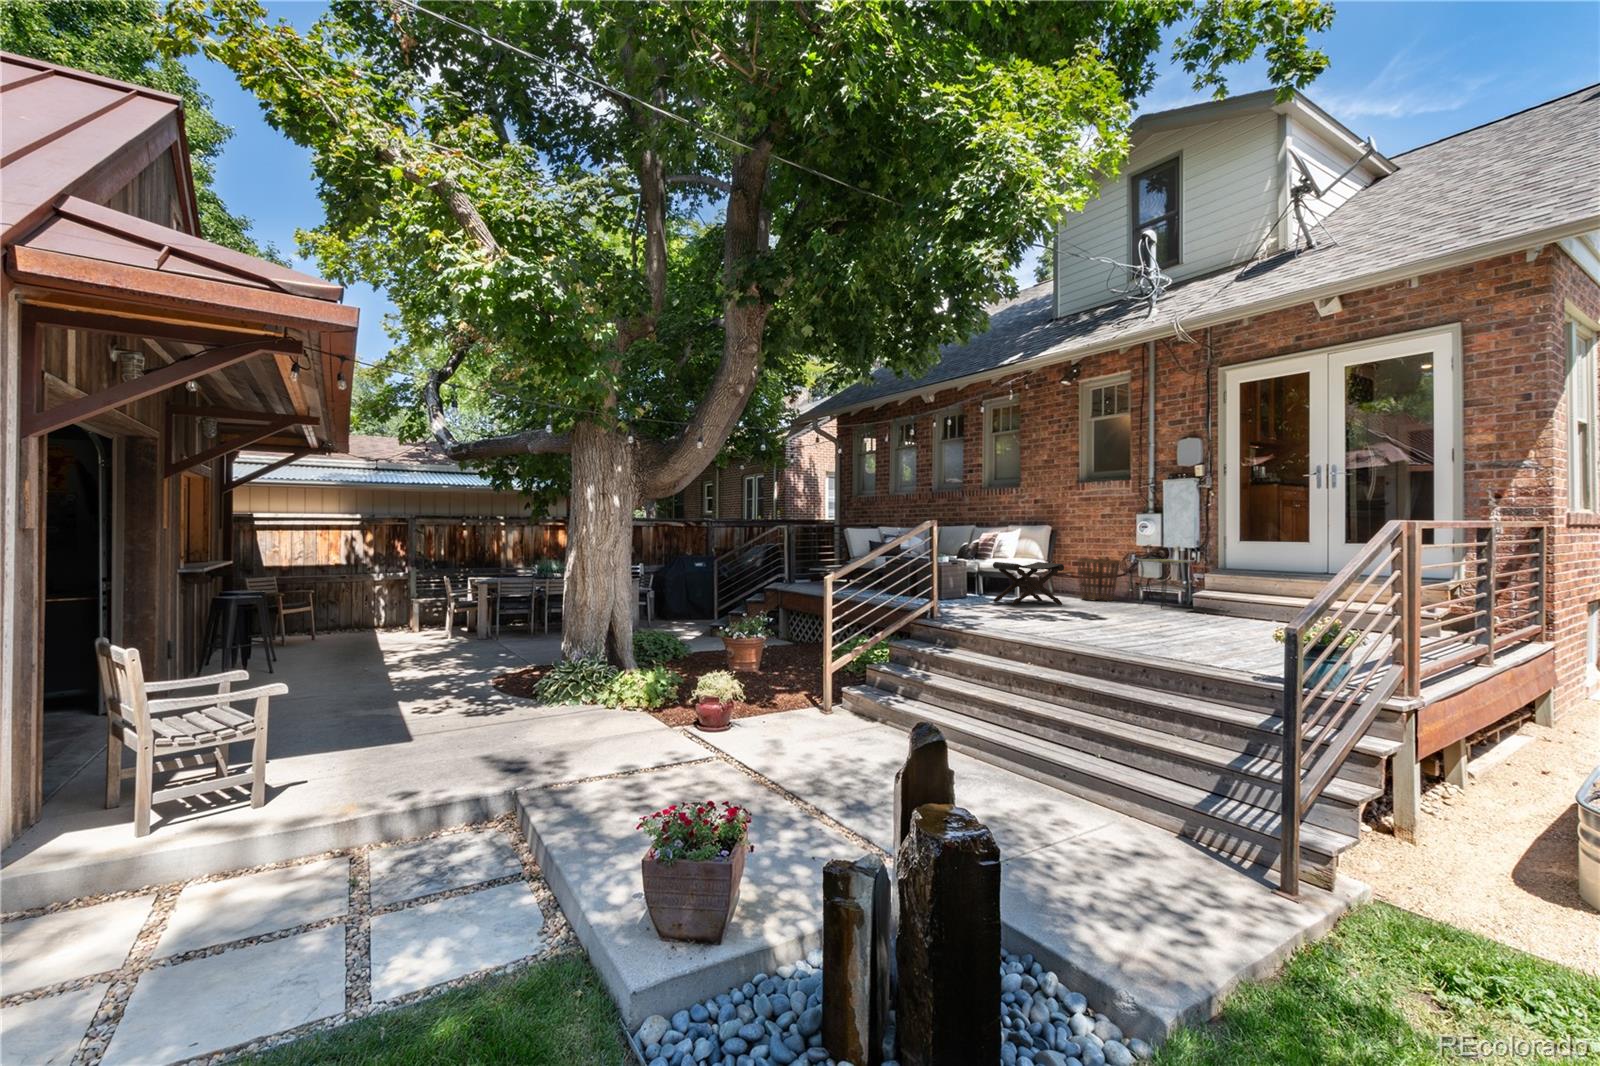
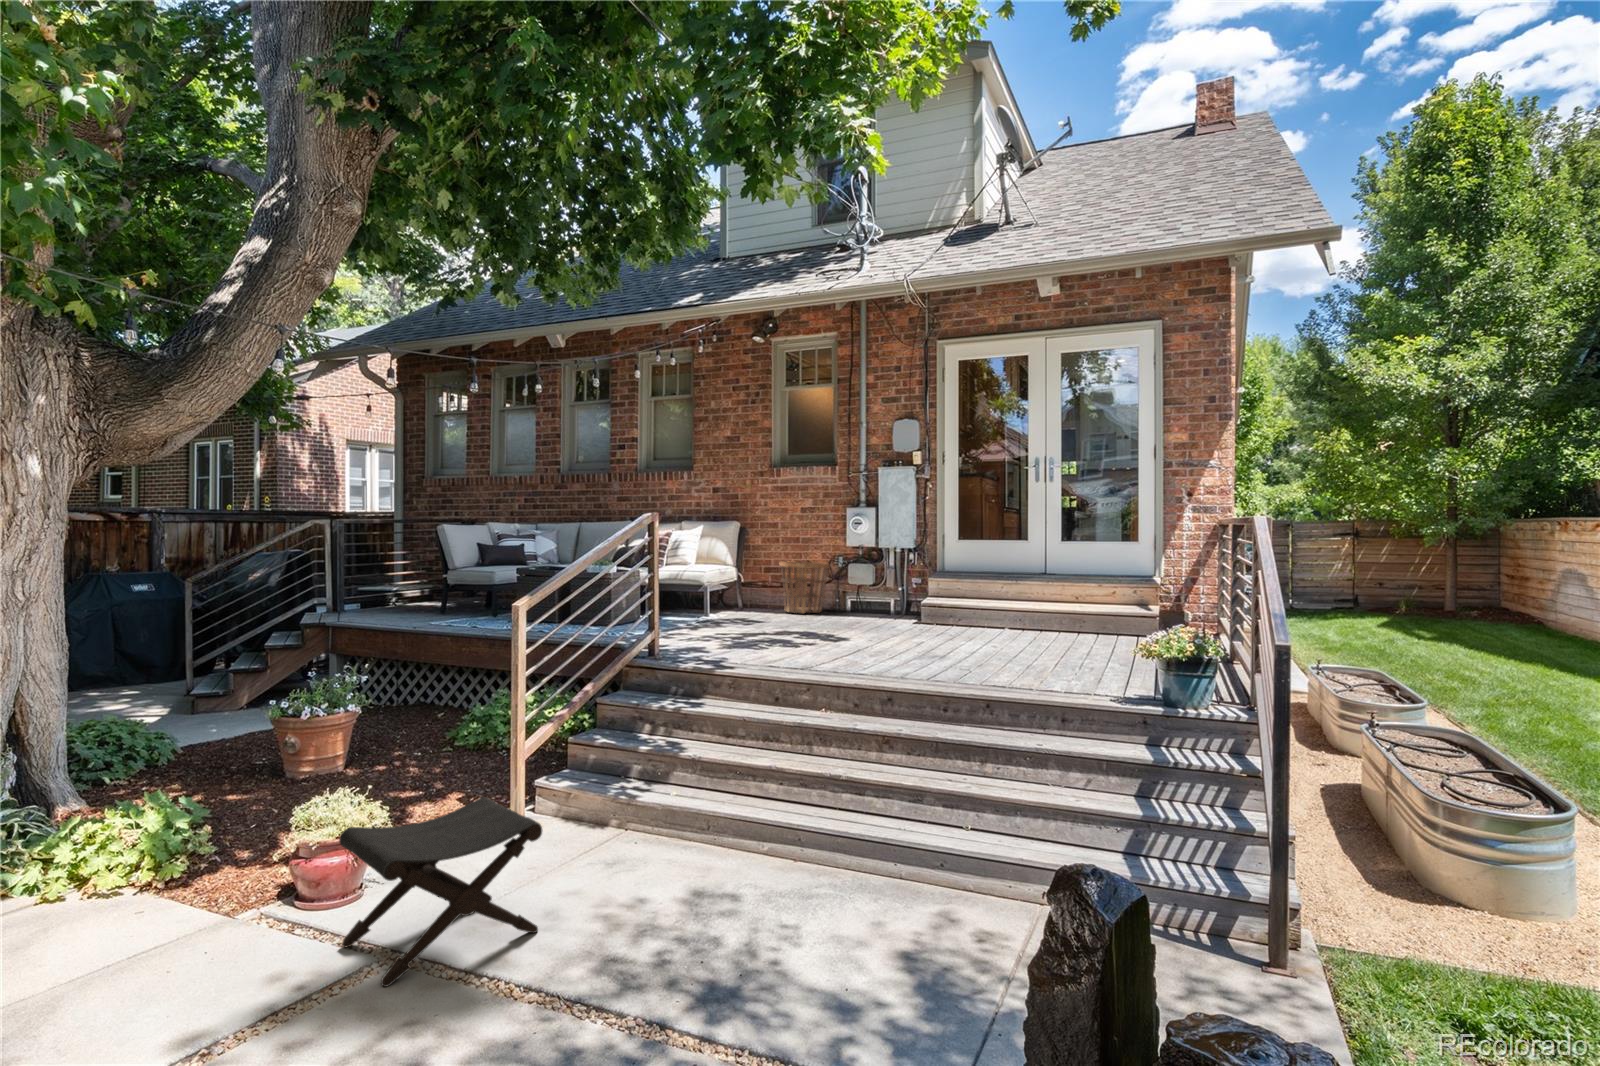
side table: present [1138,559,1191,608] -> none [854,561,917,619]
footstool: present [993,562,1064,606] -> present [339,797,542,987]

